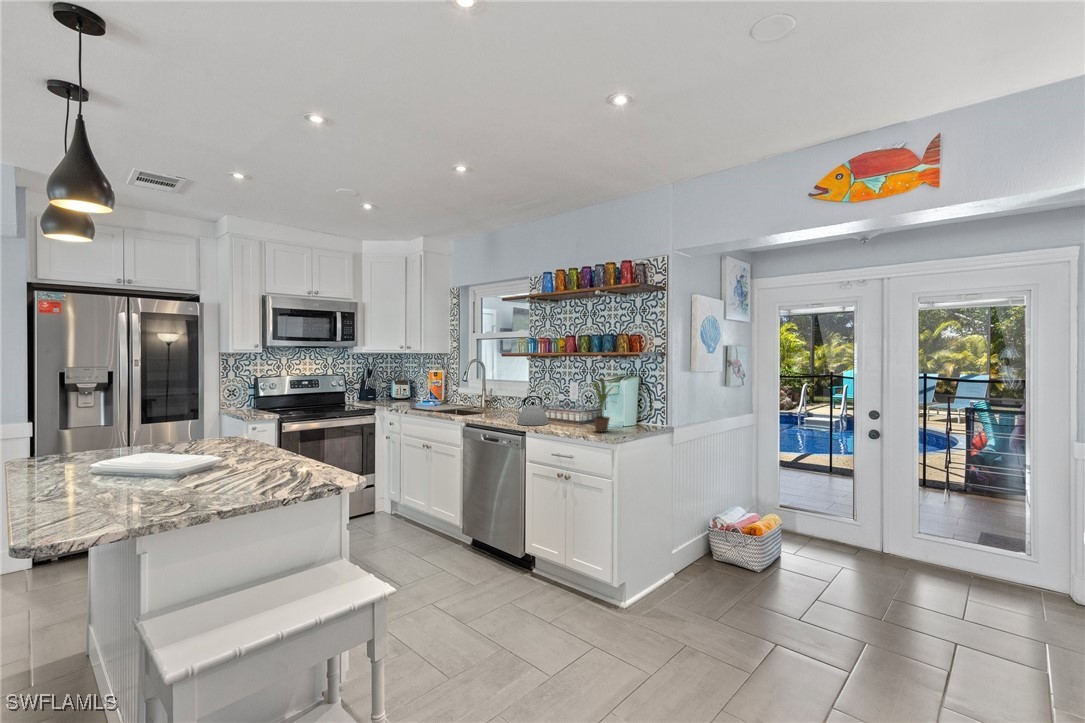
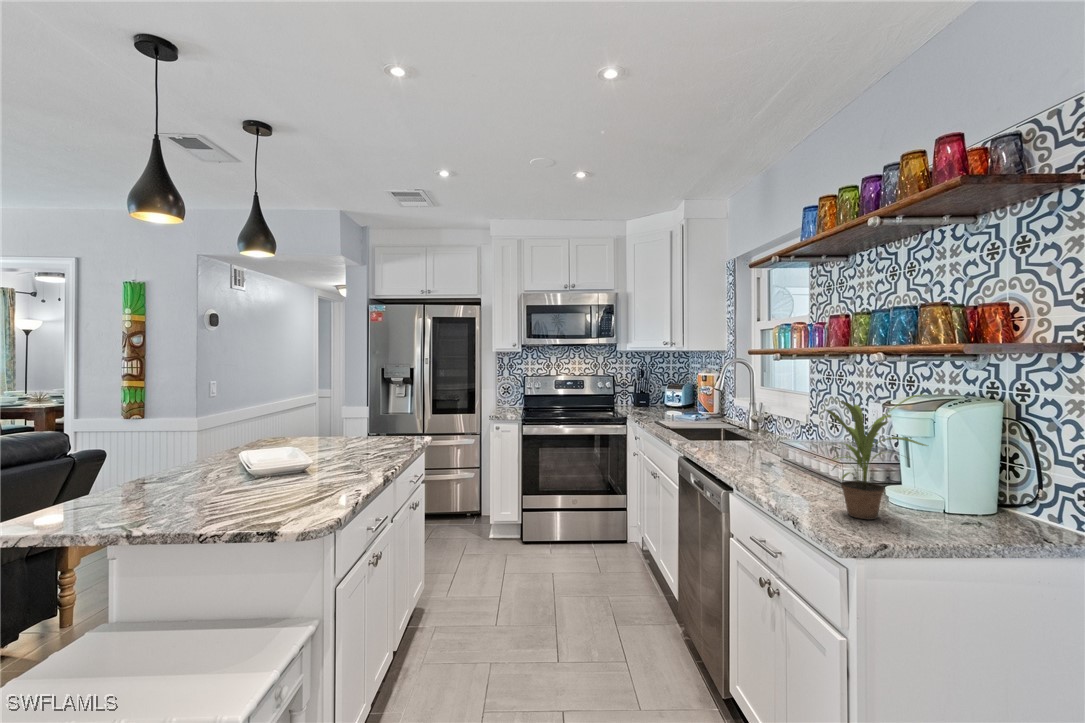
kettle: present [517,396,549,425] -> none [732,422,793,476]

